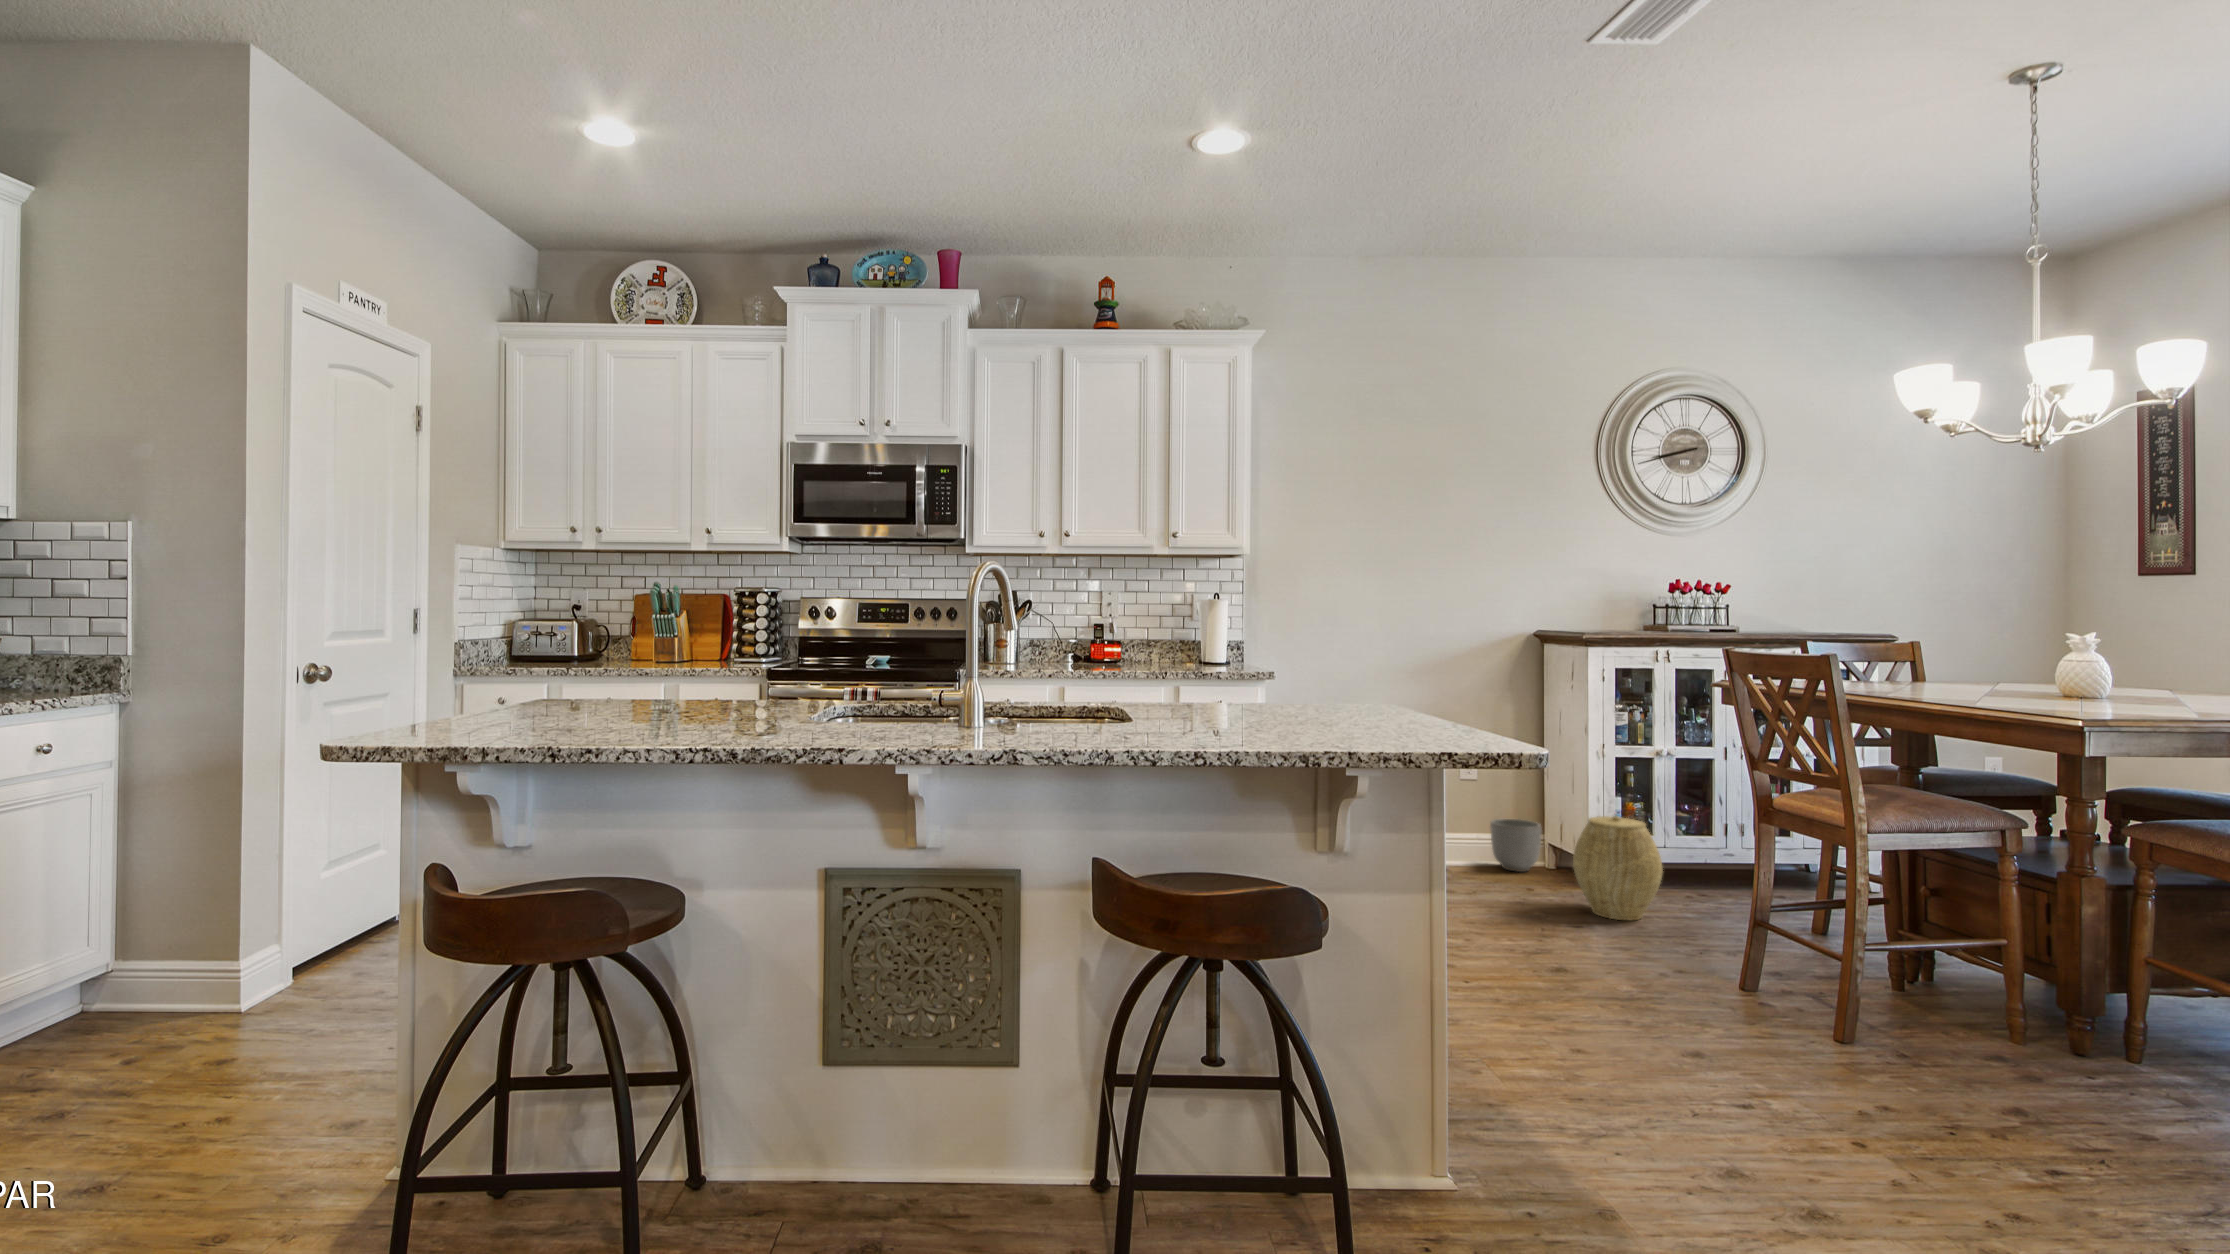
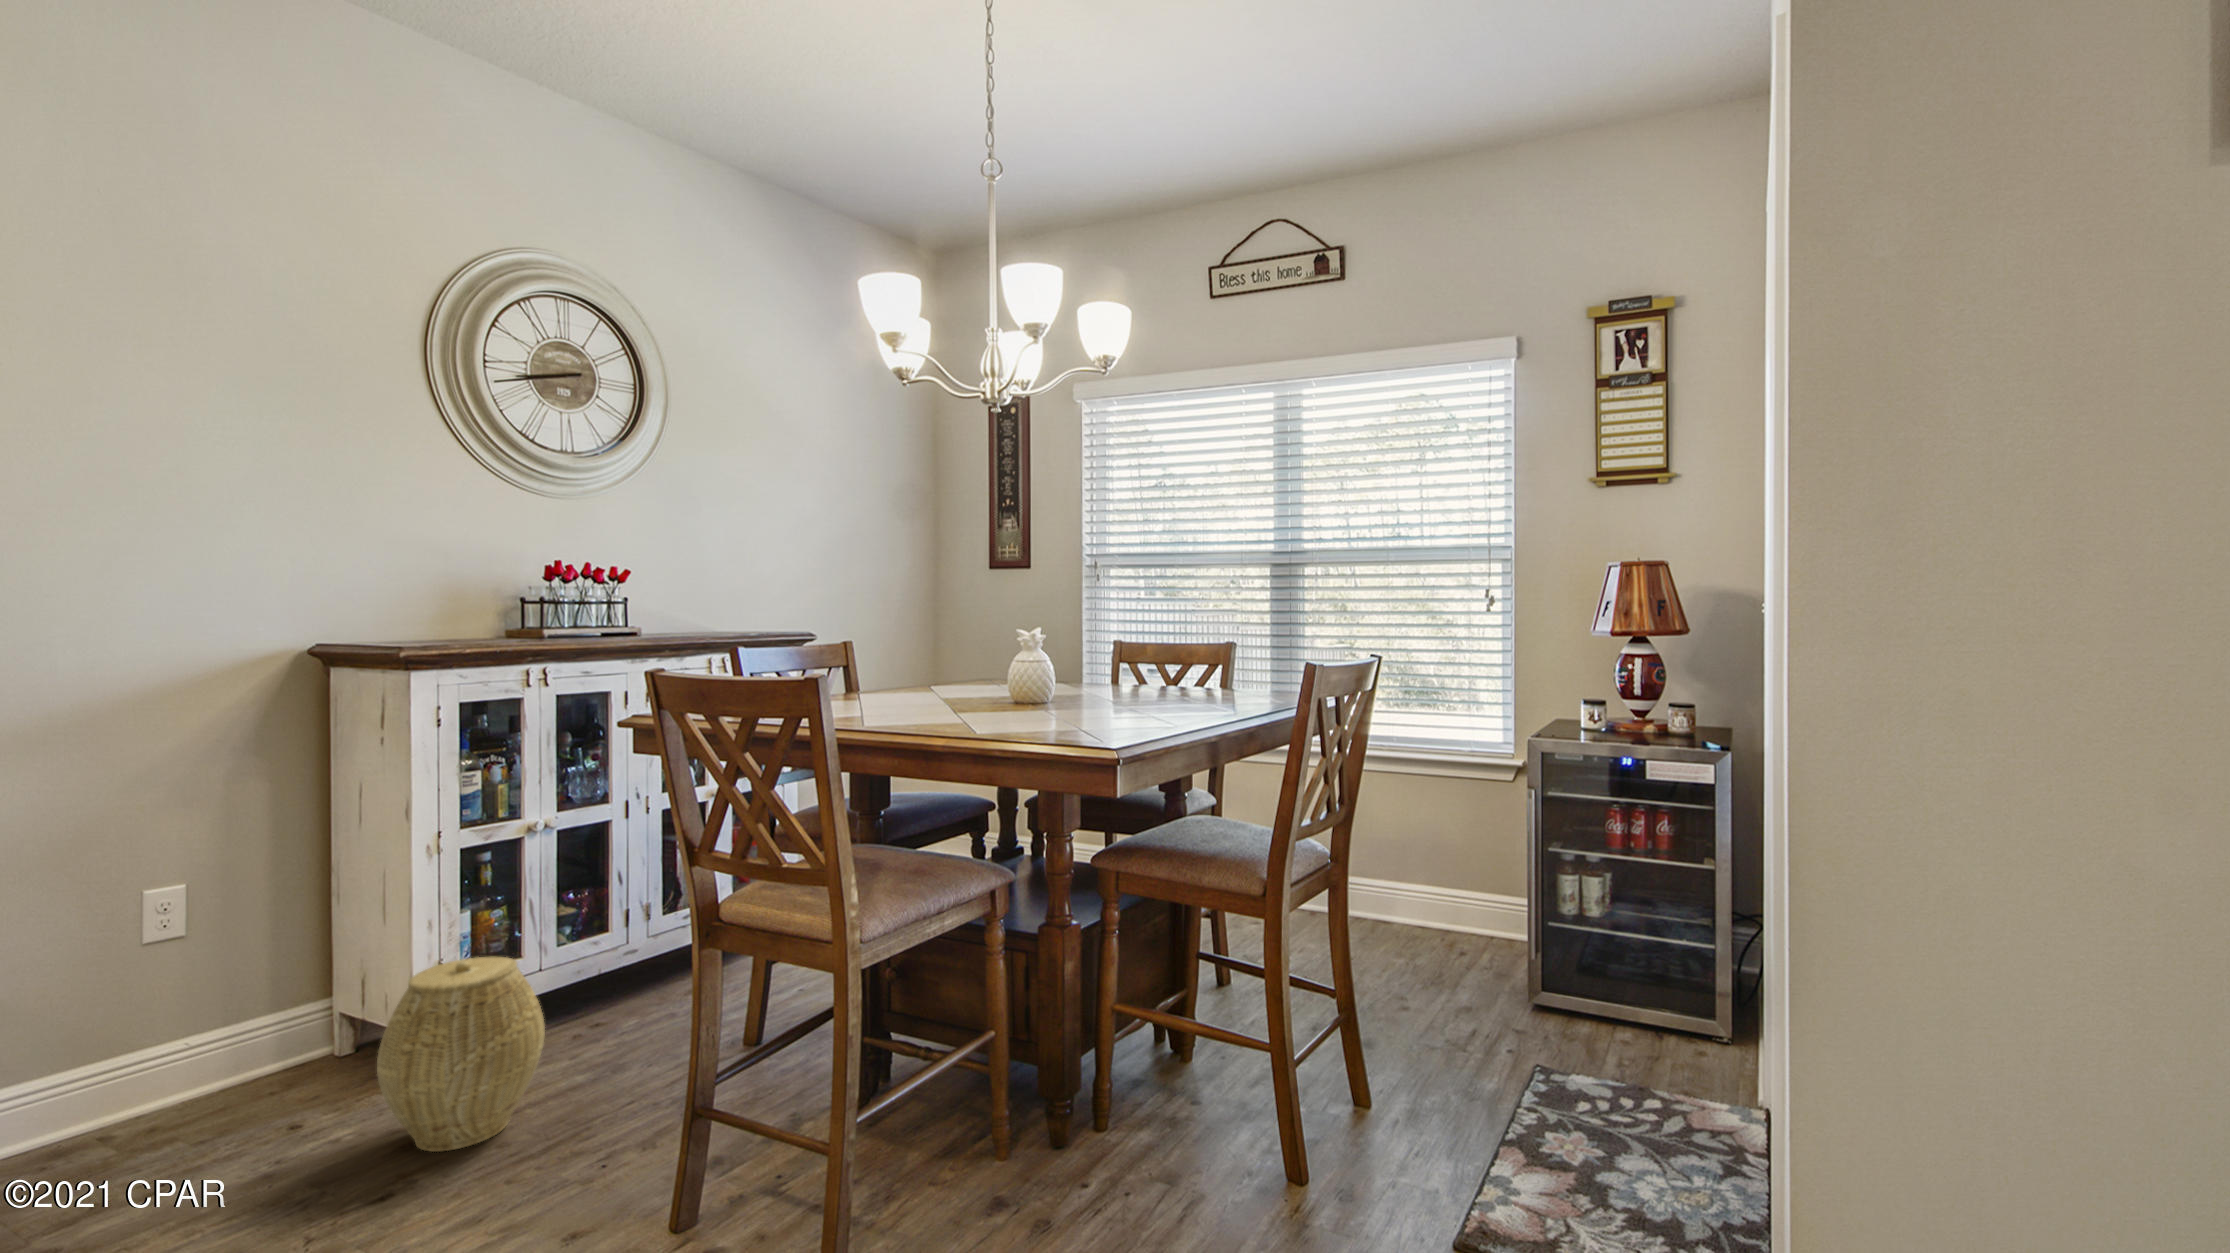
planter: present [1490,819,1542,872] -> none [201,981,316,1089]

